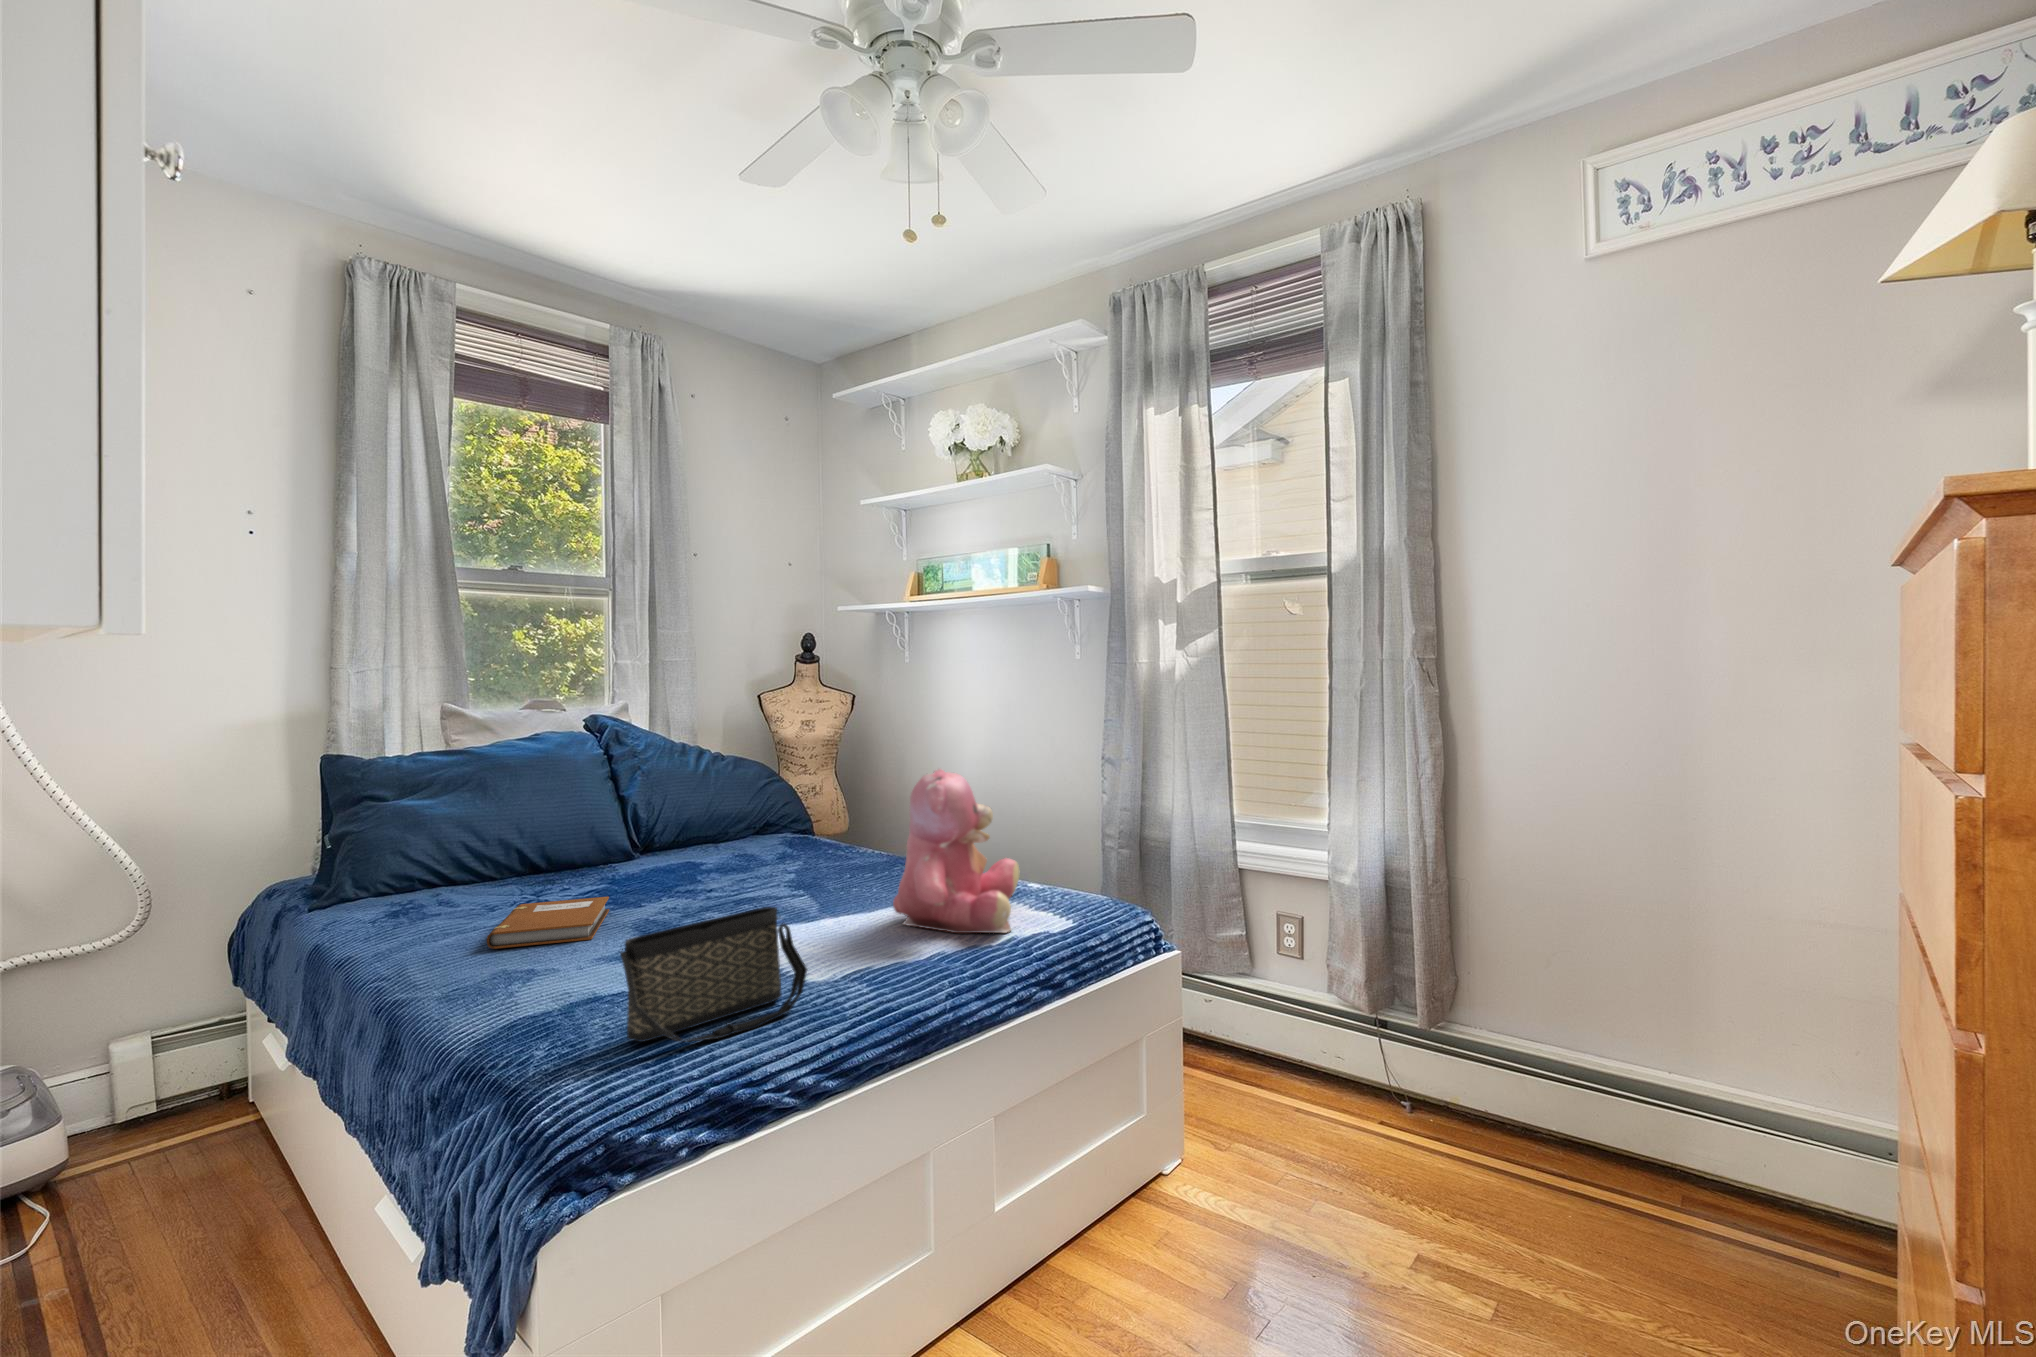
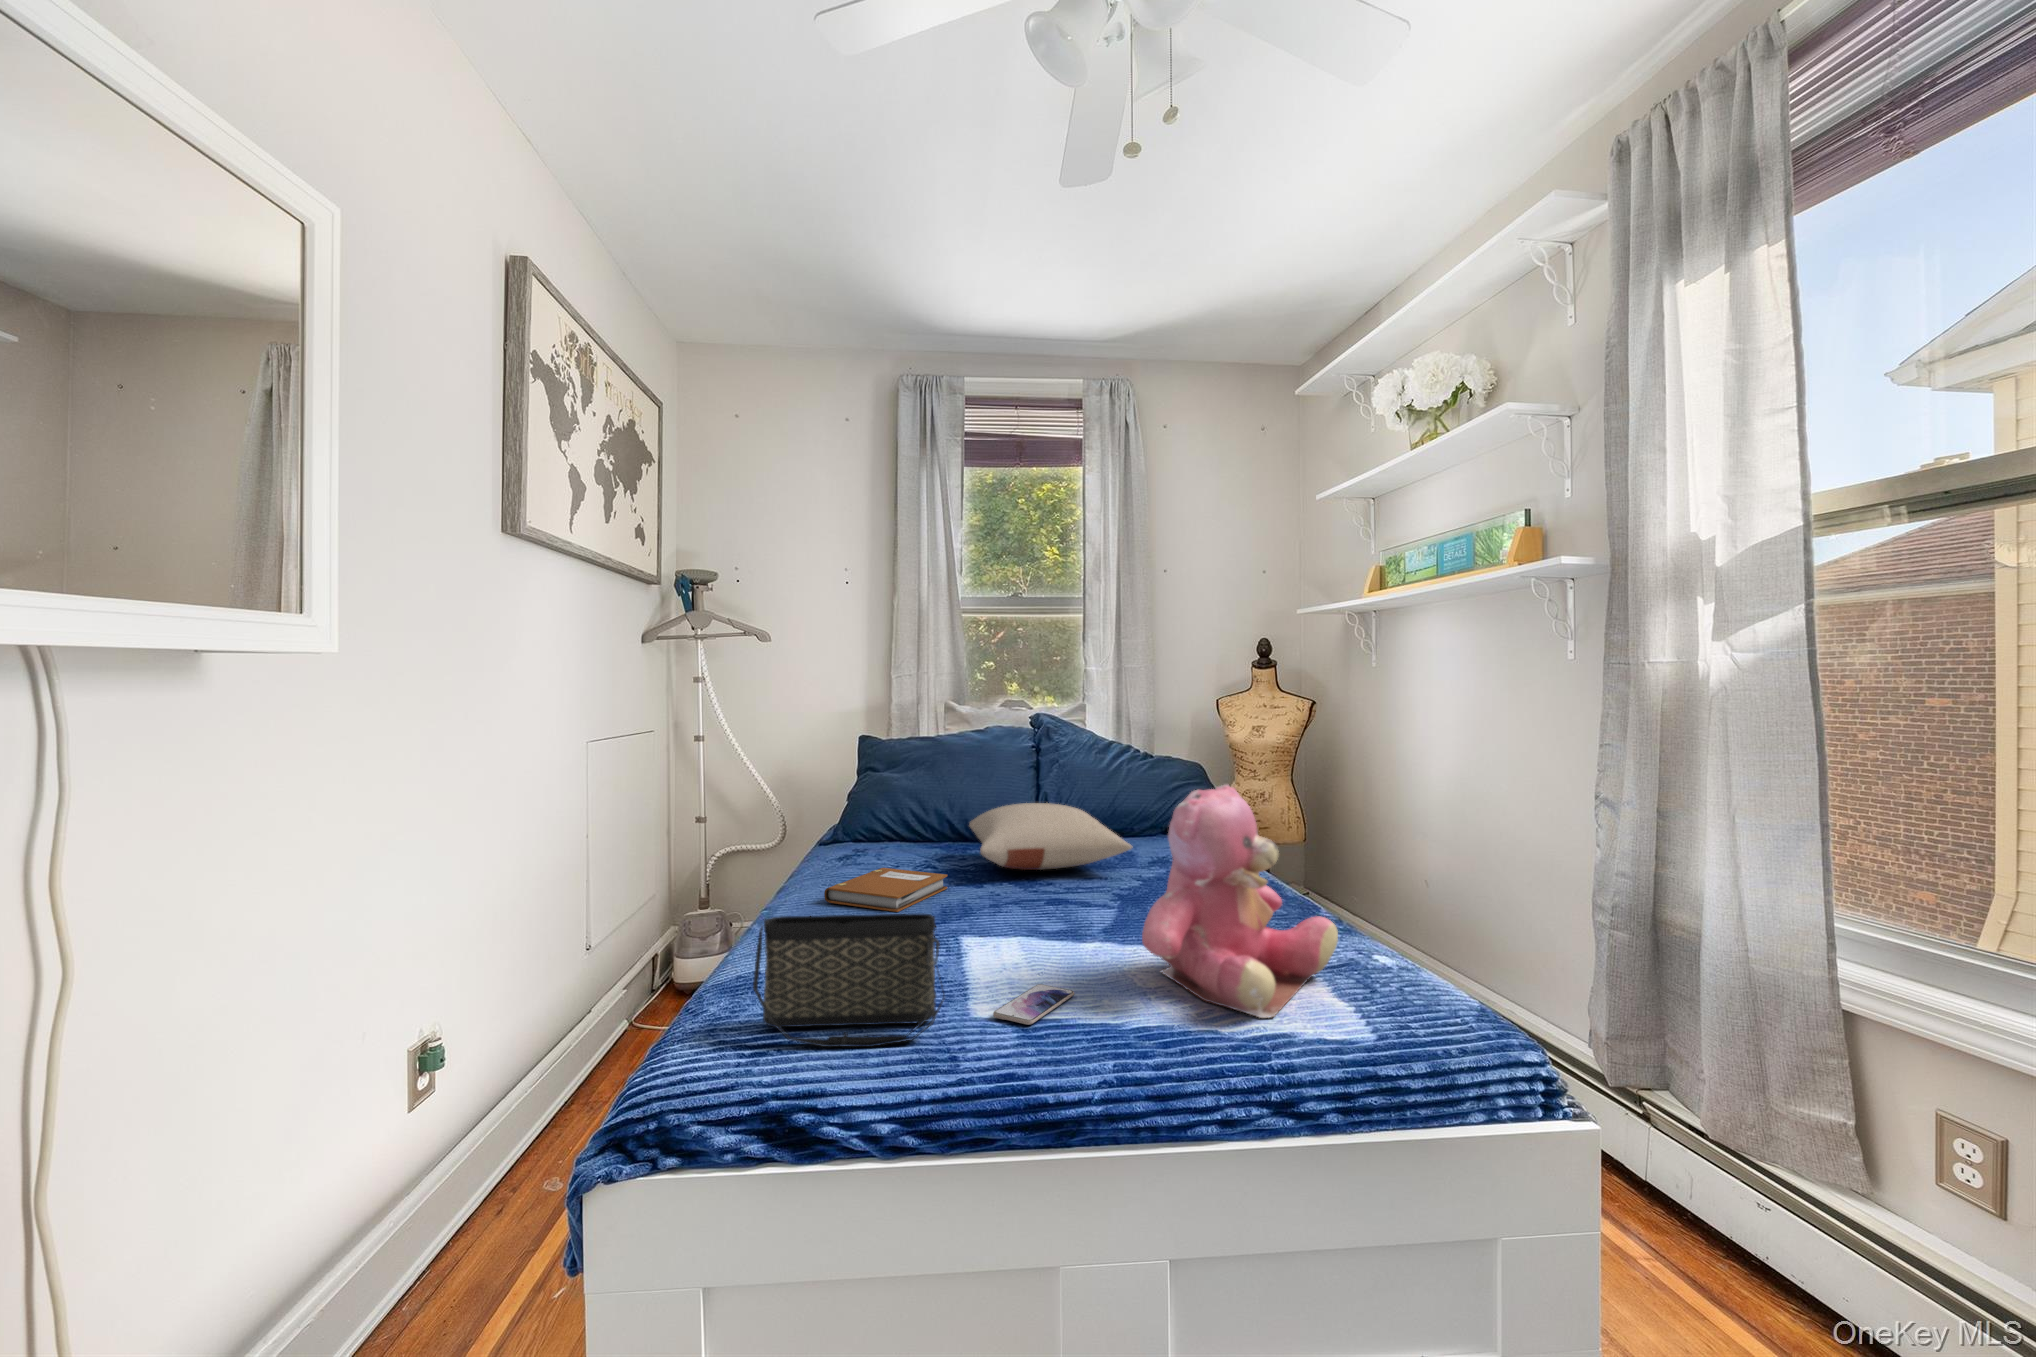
pillow: none [576,812,779,881] -> present [969,803,1132,870]
smartphone: none [824,951,864,982] -> present [993,984,1074,1025]

